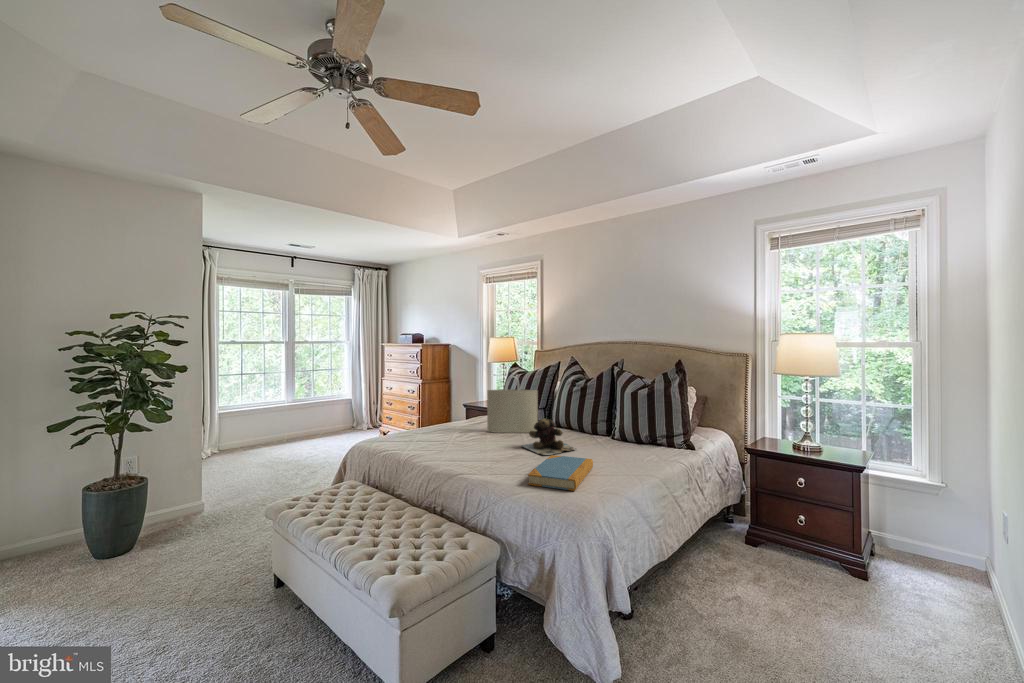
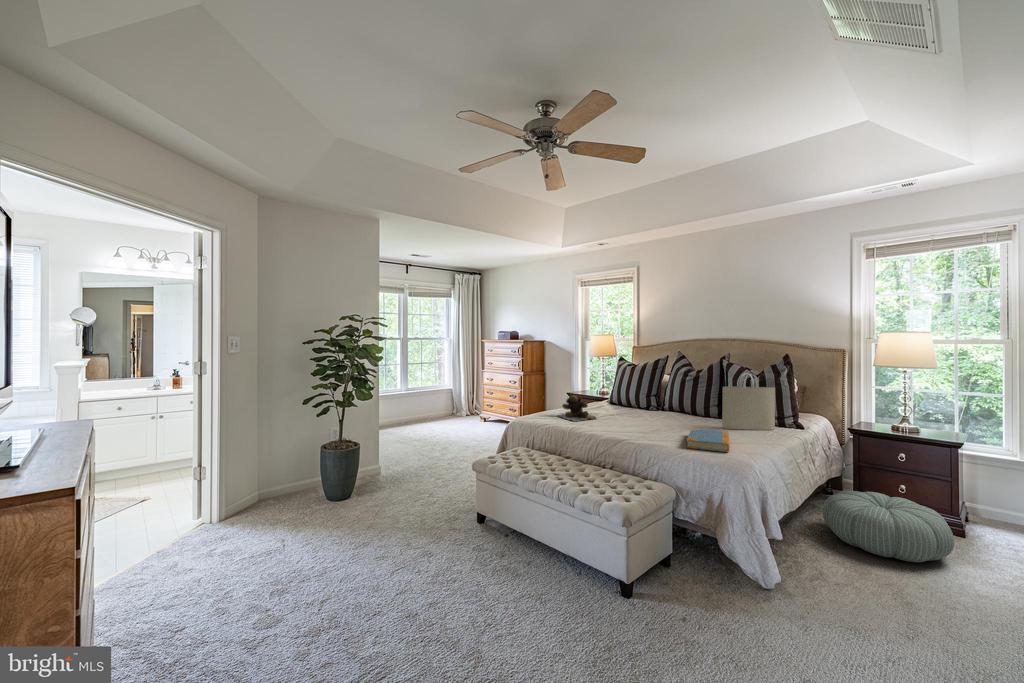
tote bag: present [487,376,538,433] -> present [722,373,775,430]
teddy bear: present [522,419,576,455] -> present [557,395,598,421]
pouf: none [707,526,847,622] -> present [823,491,954,562]

